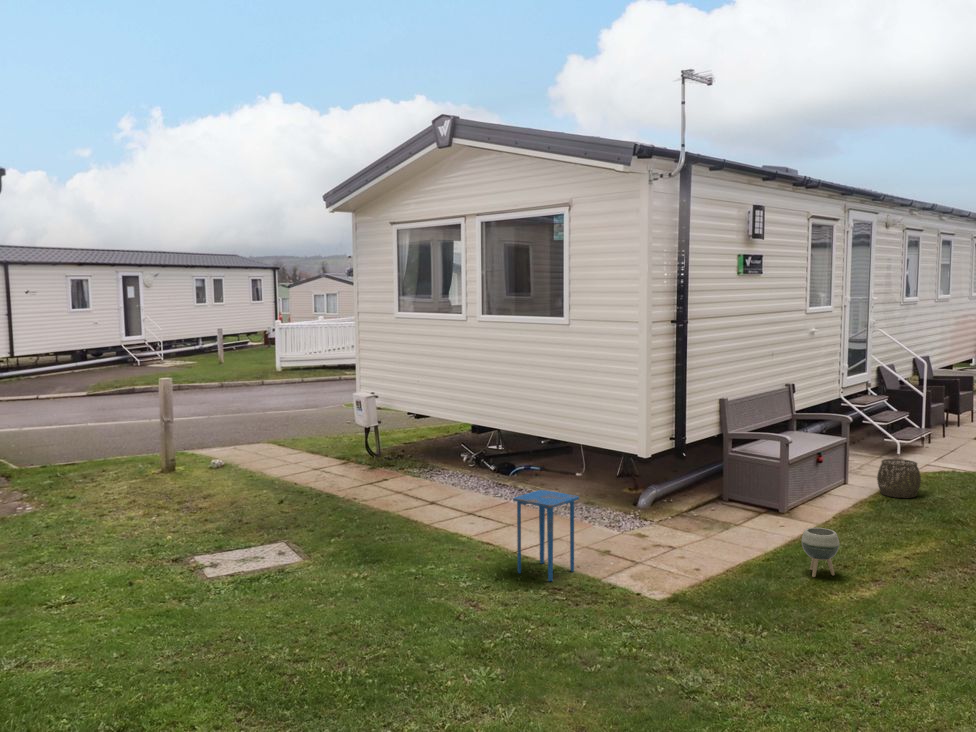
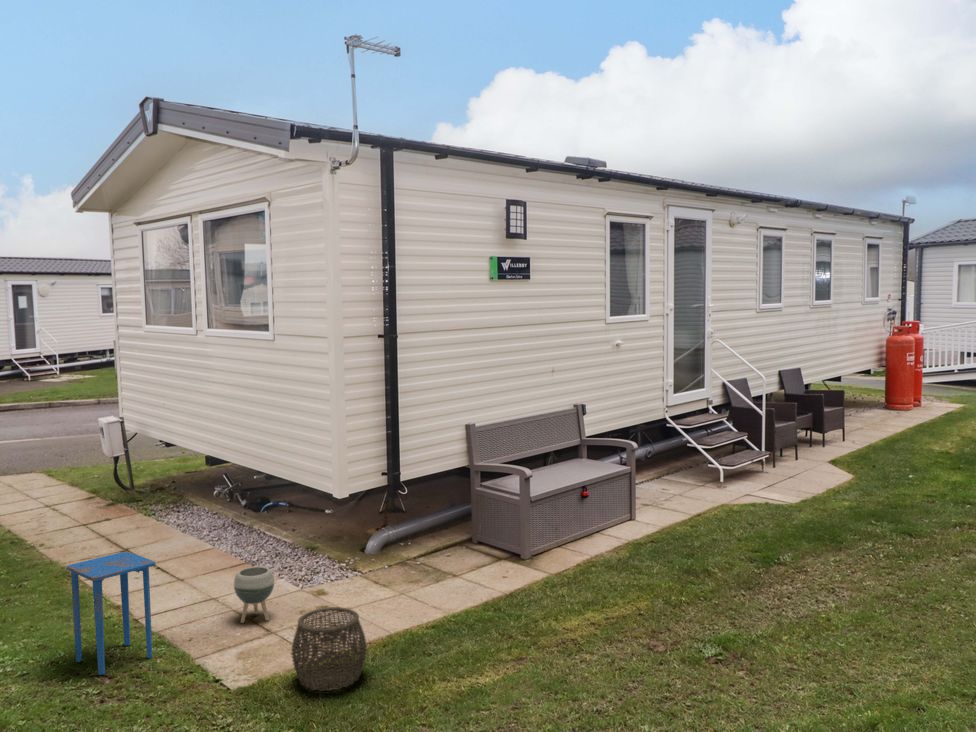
woven basket: present [877,459,921,498] -> present [292,607,367,691]
planter: present [802,528,839,577] -> present [234,567,274,623]

